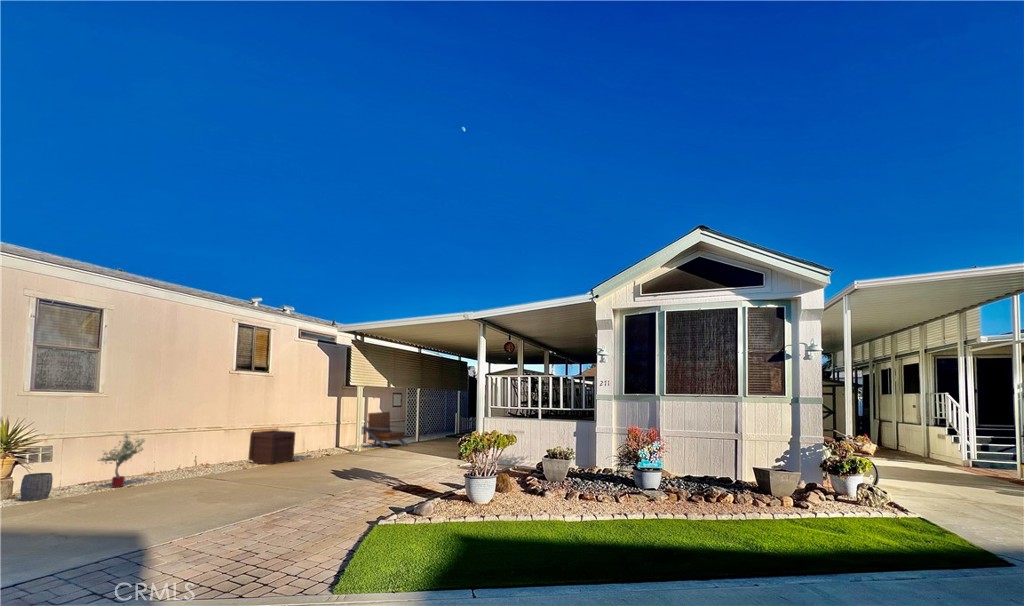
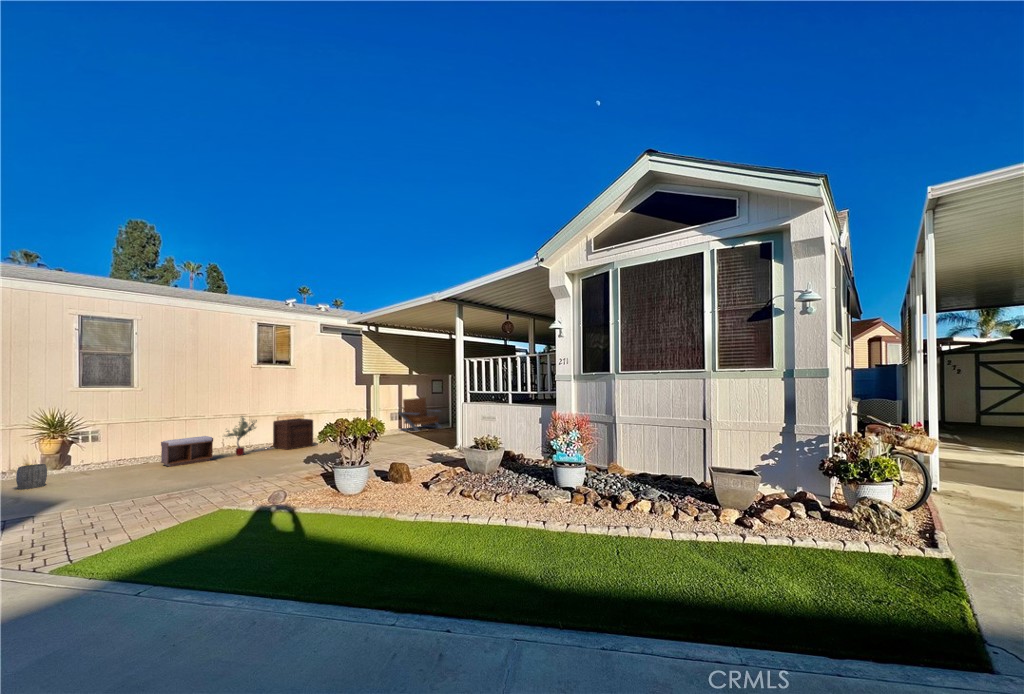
potted tree: present [98,433,145,488] -> present [224,416,257,456]
bench: none [148,447,205,480] -> present [161,436,213,467]

